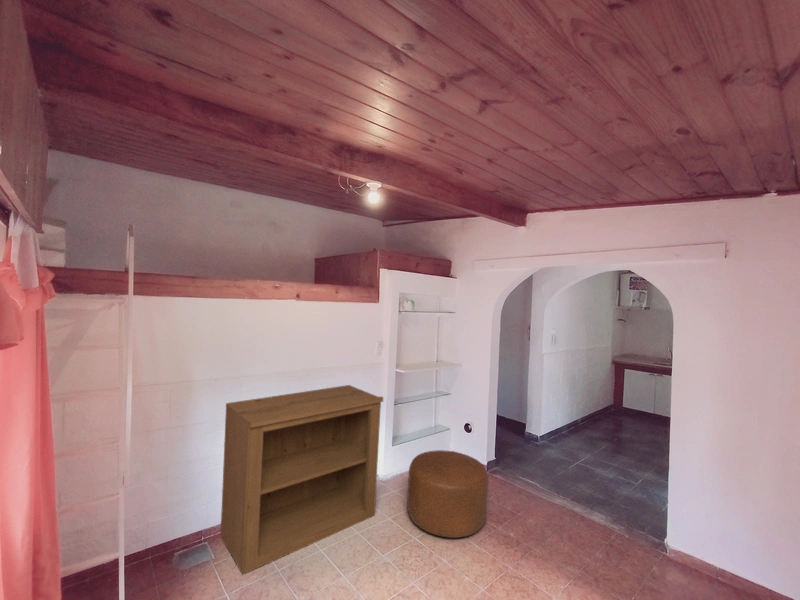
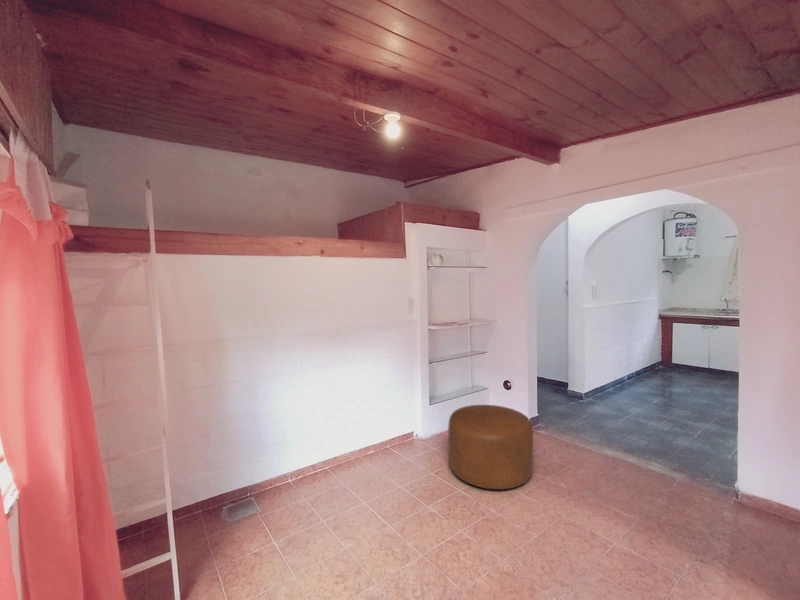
bookshelf: present [220,385,383,574] -> none [259,343,417,527]

